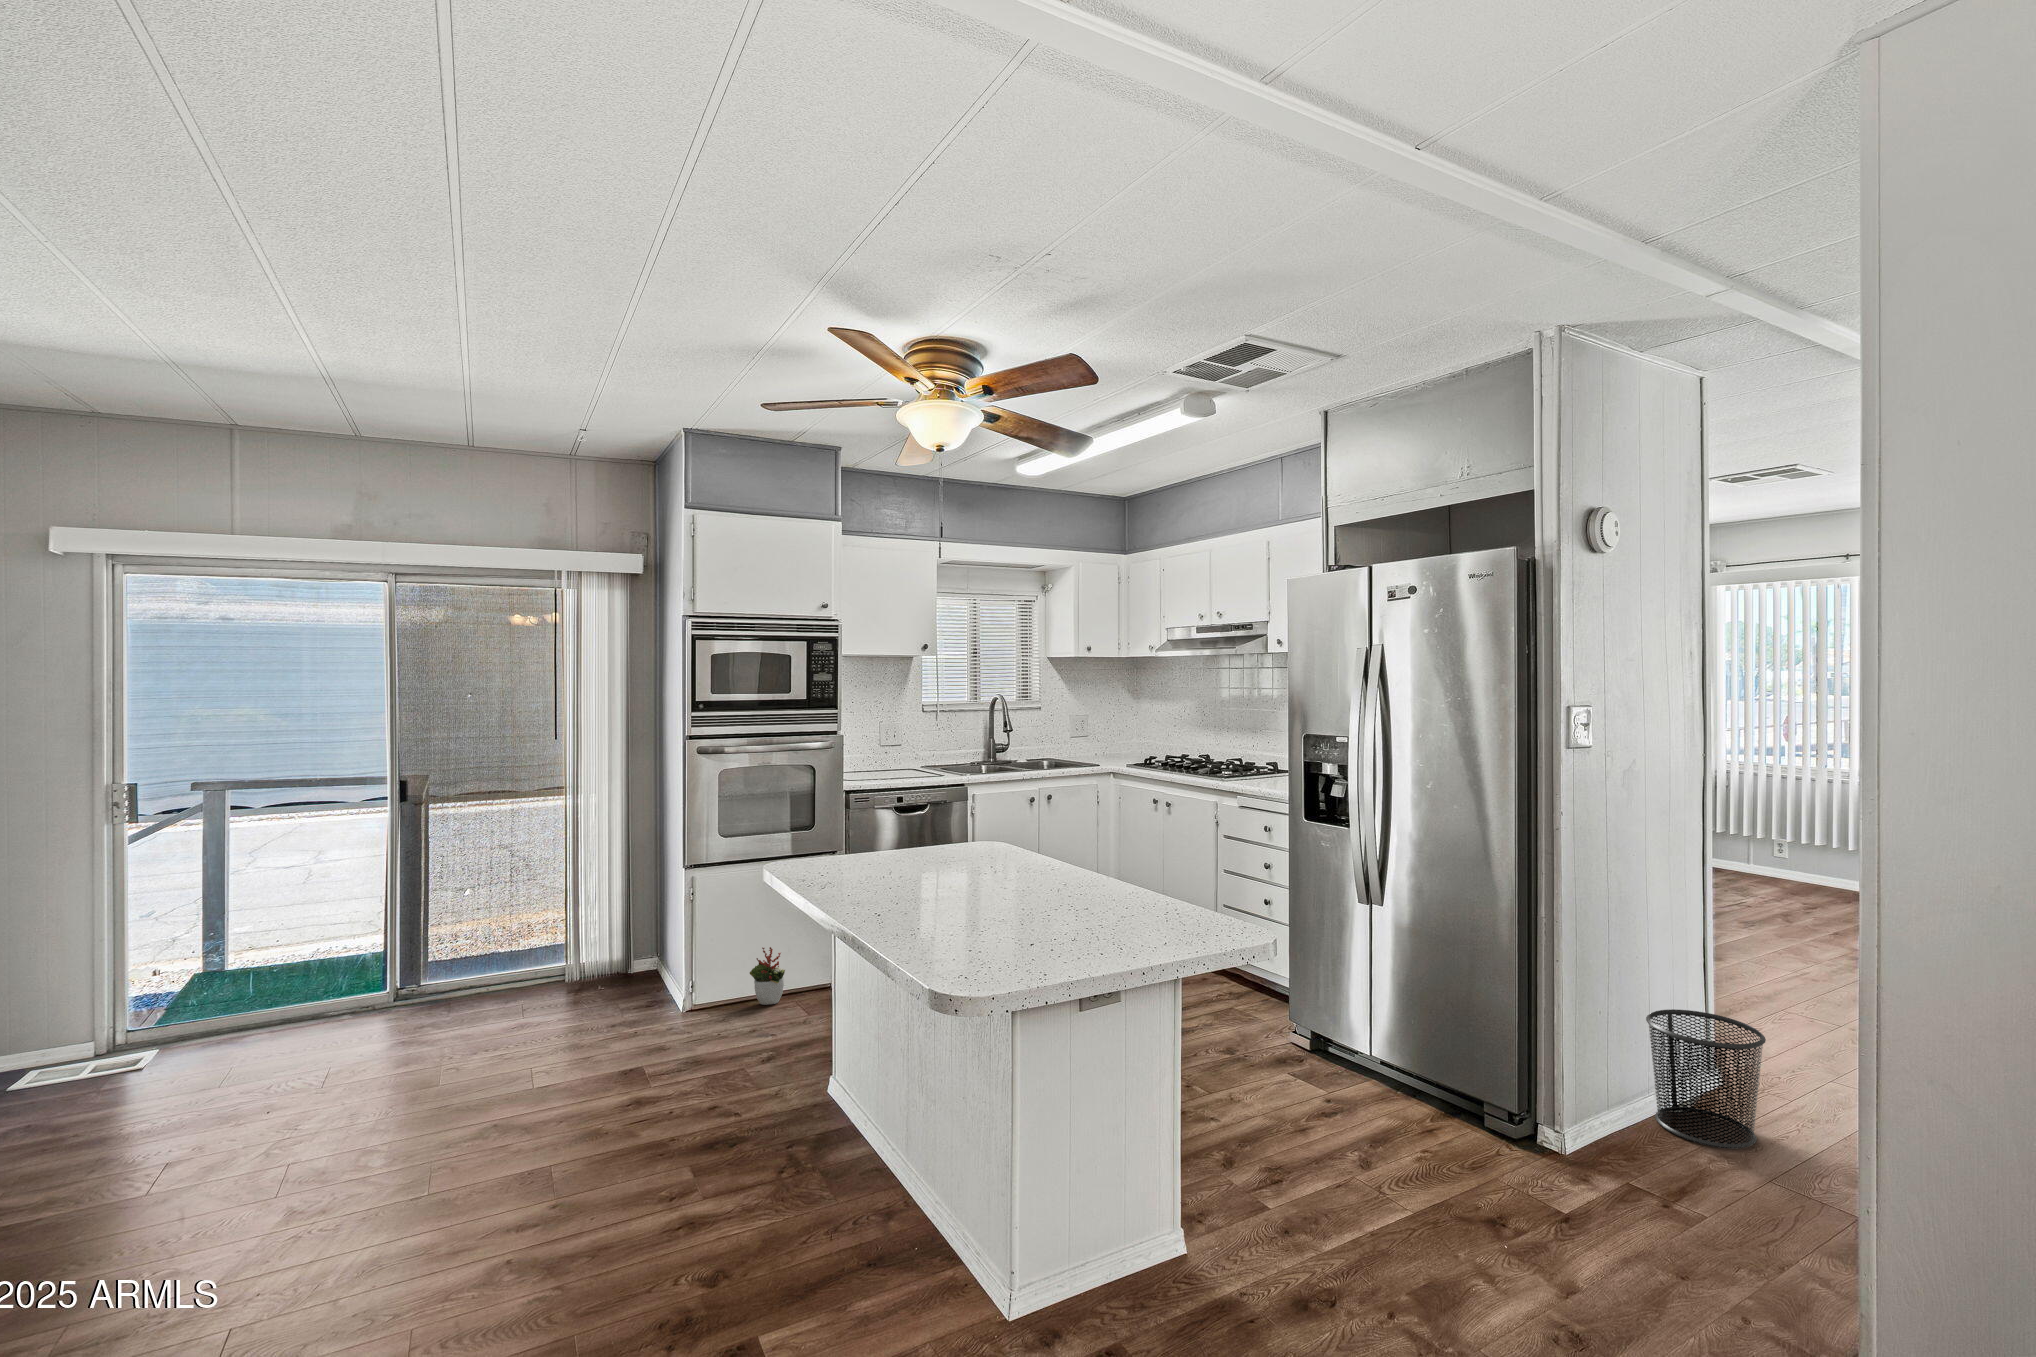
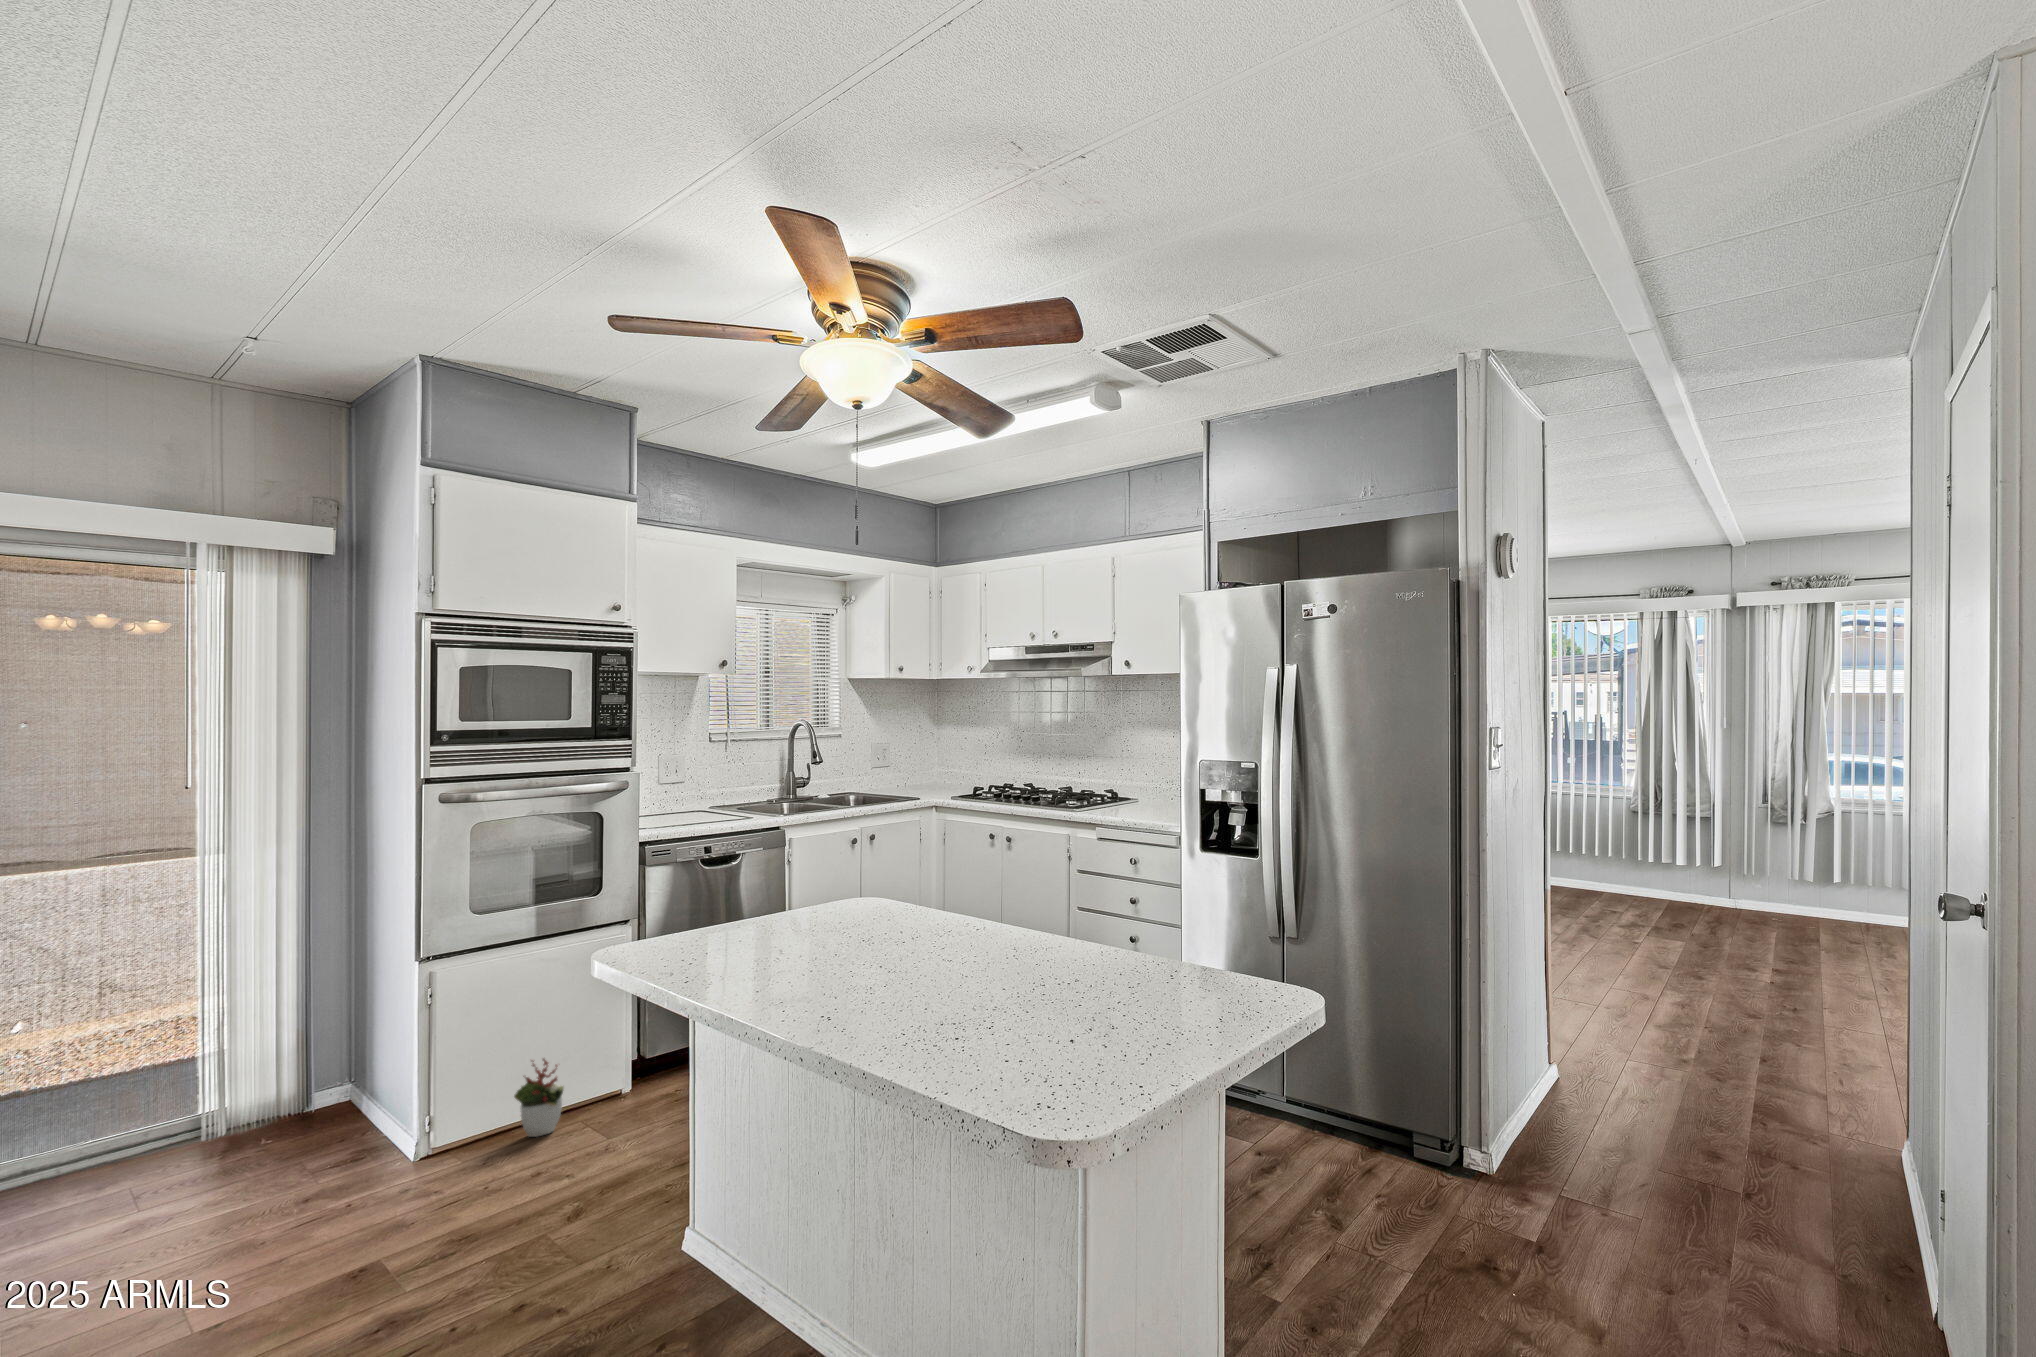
waste bin: present [1646,1009,1766,1149] -> none [1538,1019,1643,1150]

